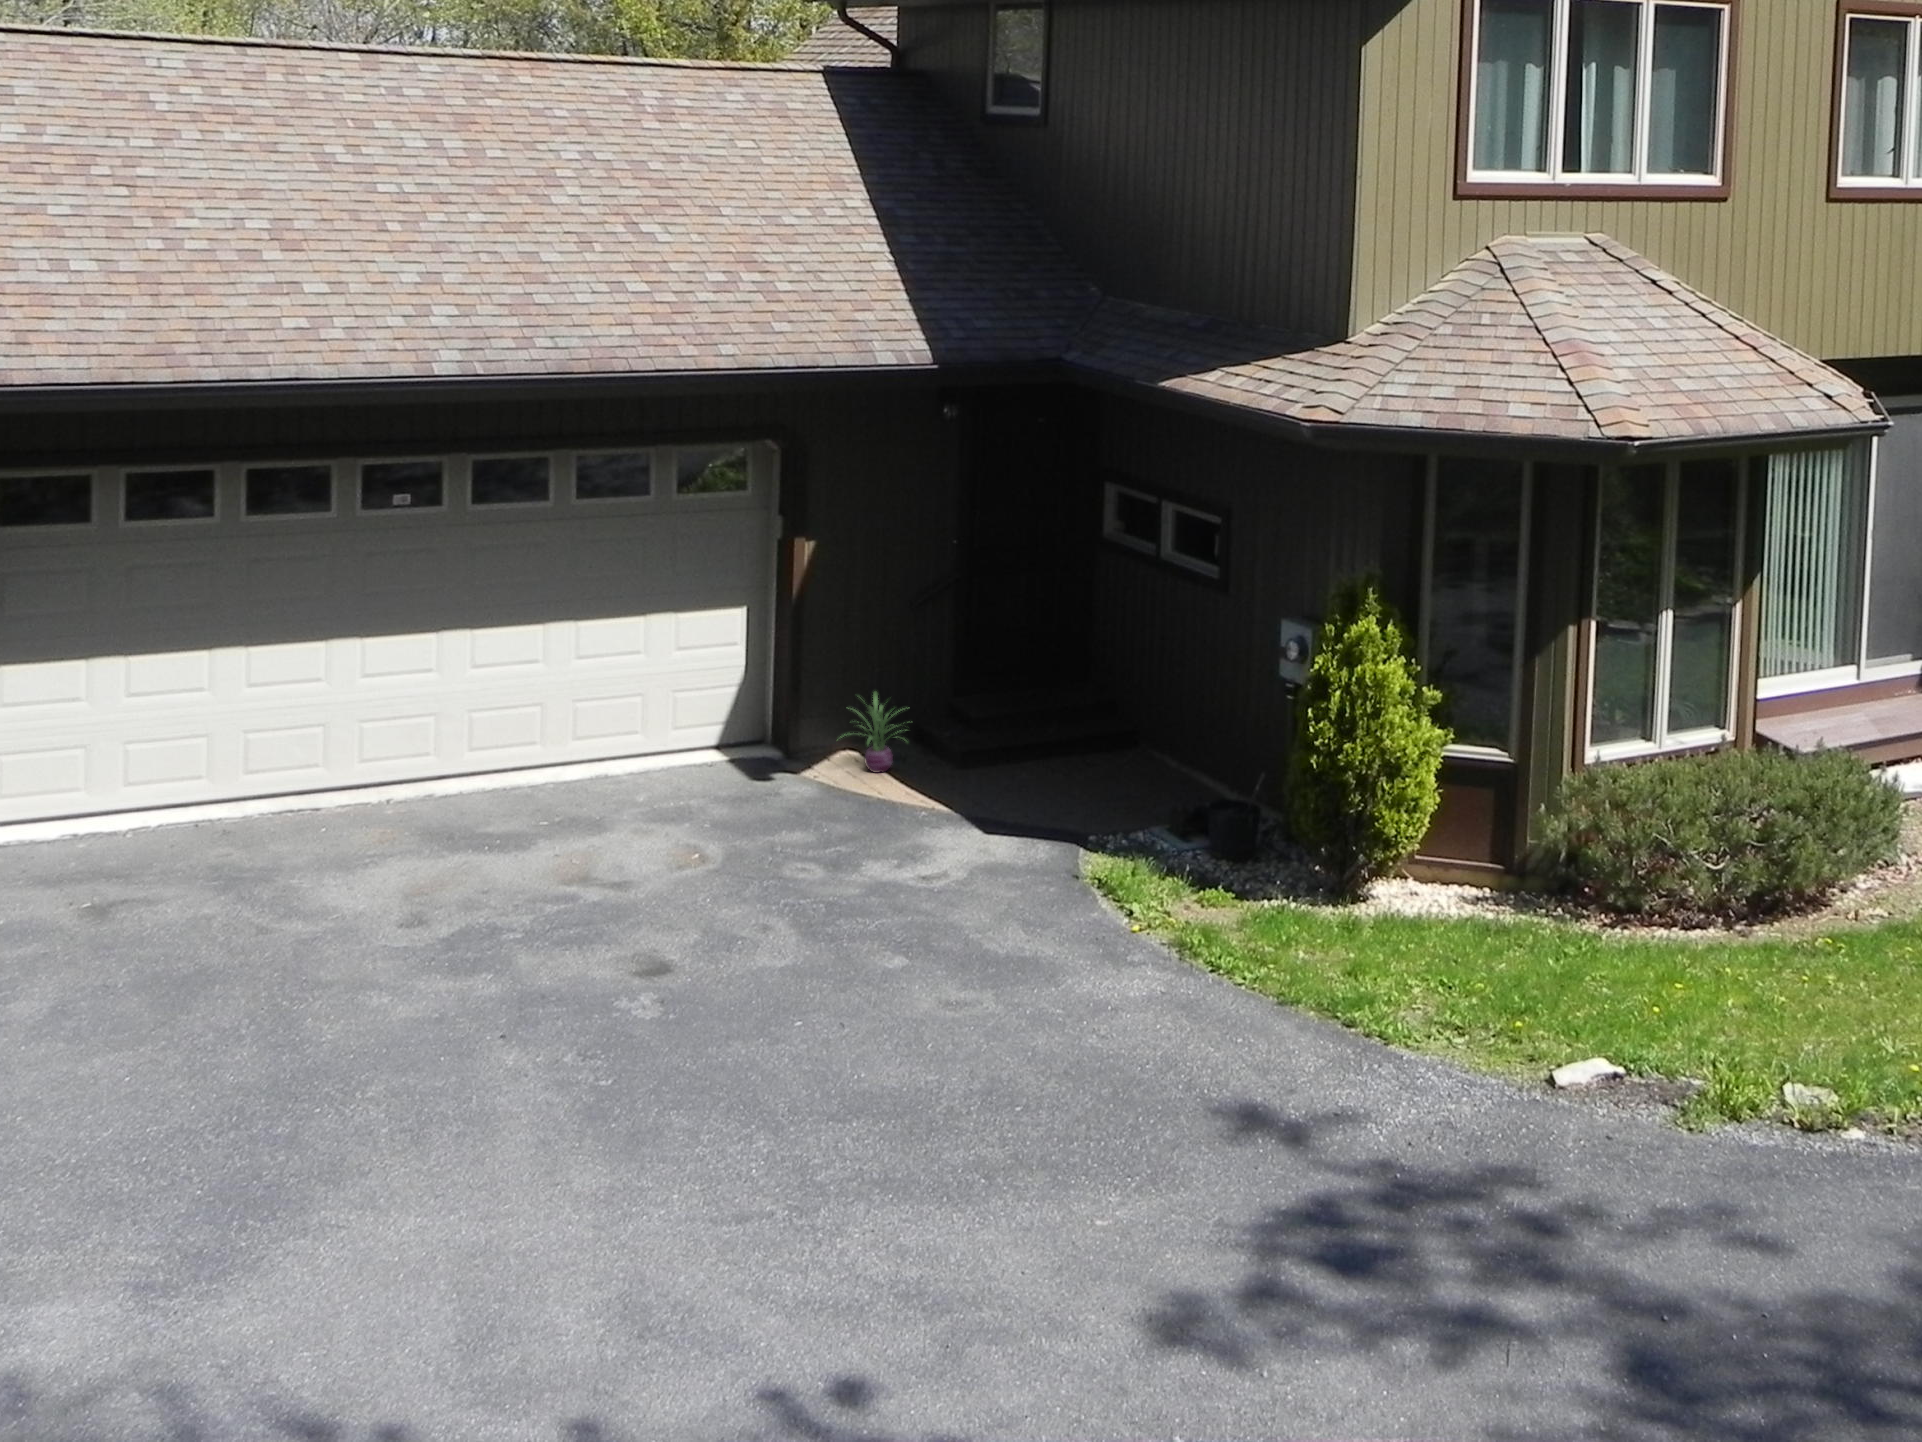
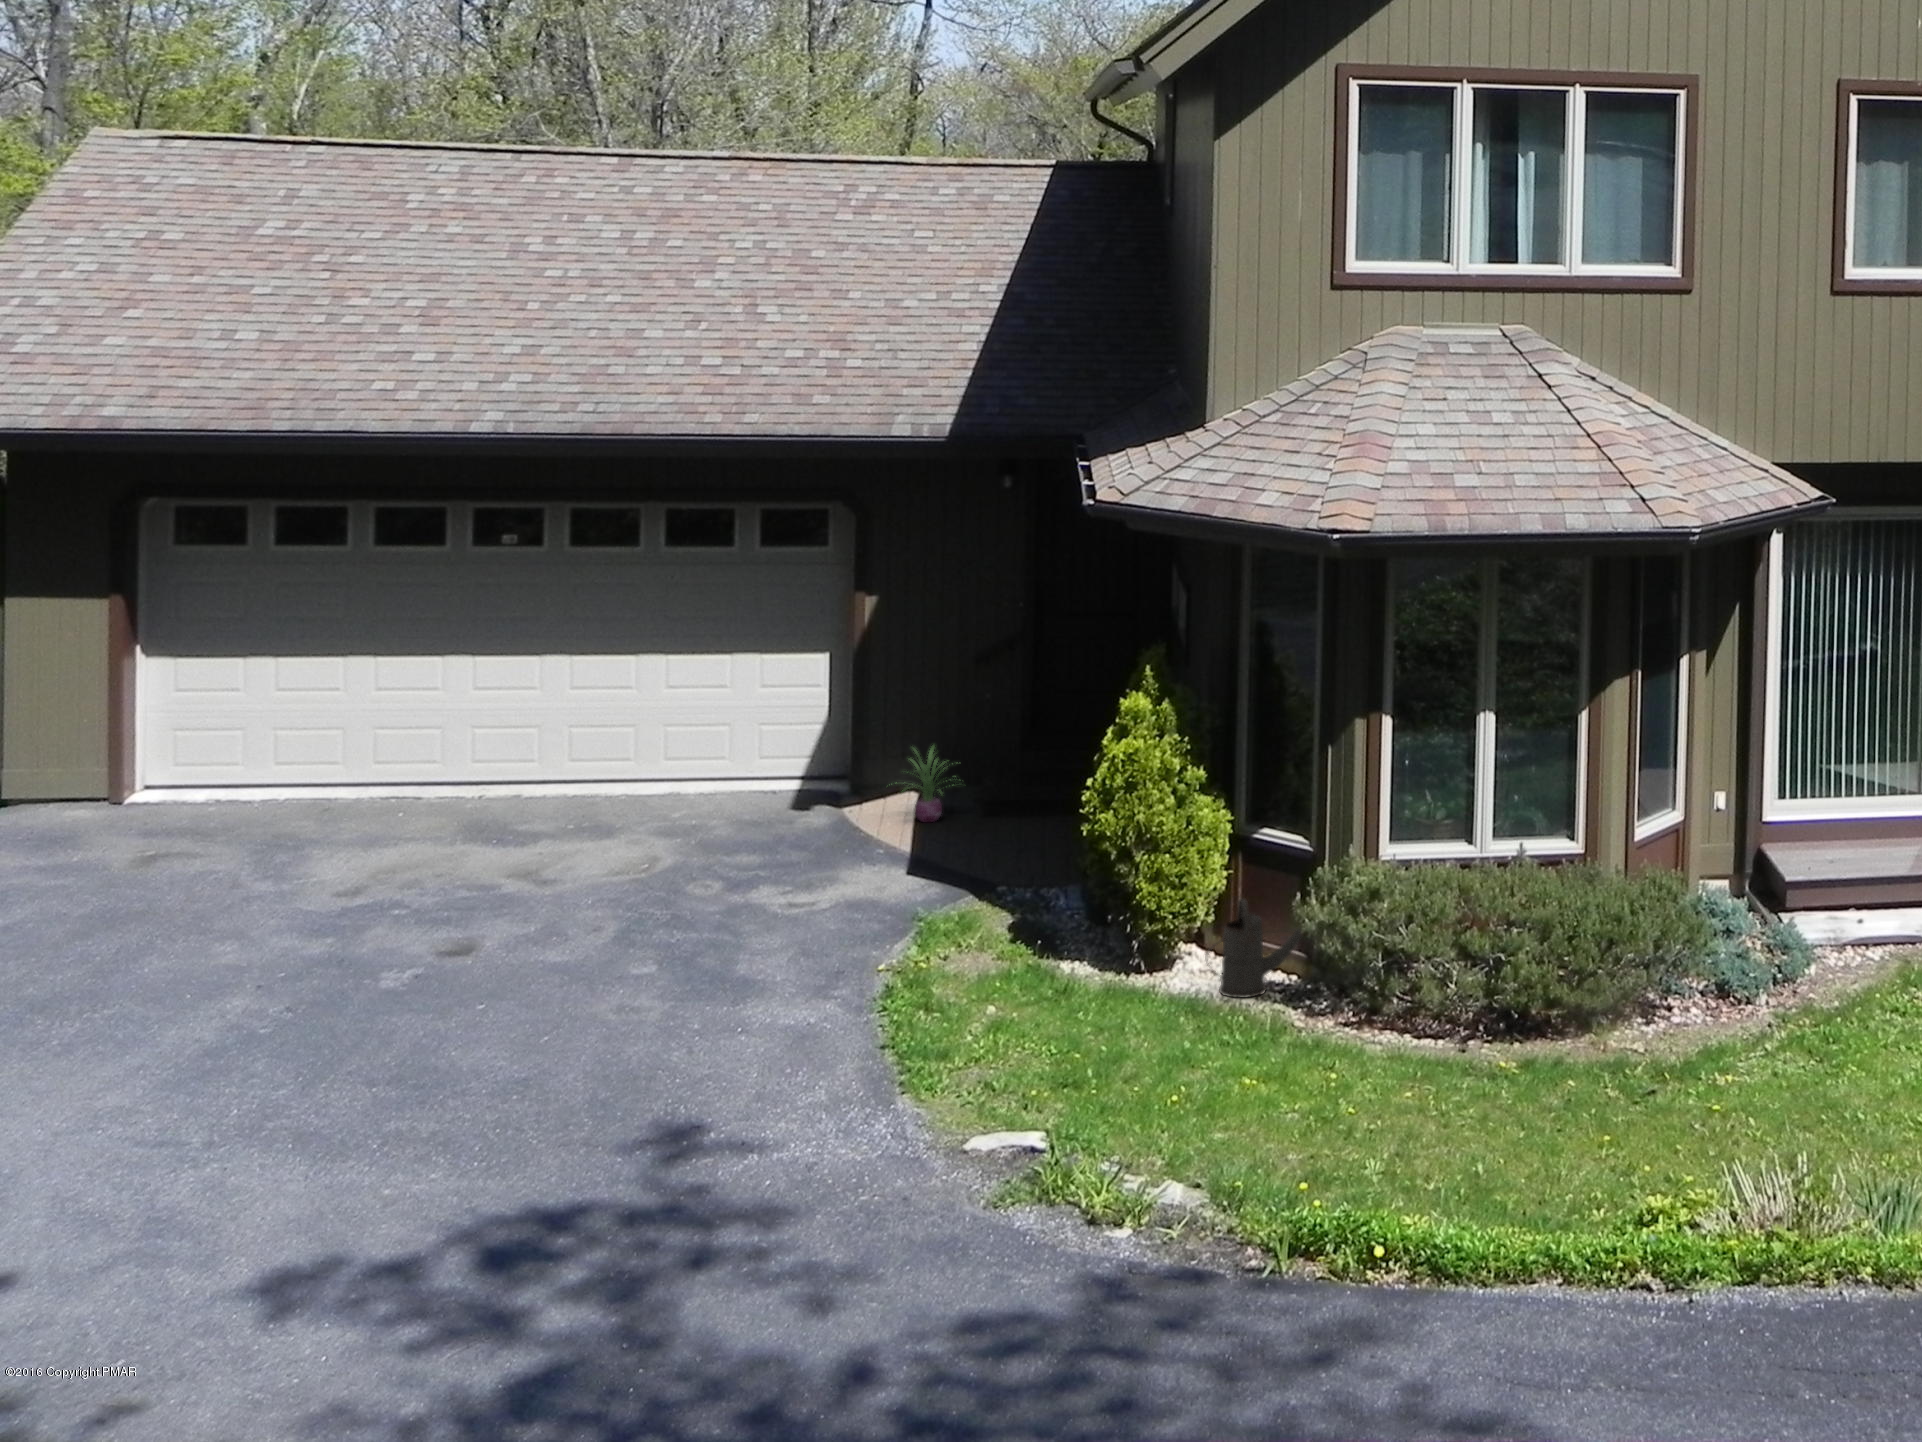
watering can: none [1472,813,1551,909] -> present [1207,899,1302,998]

